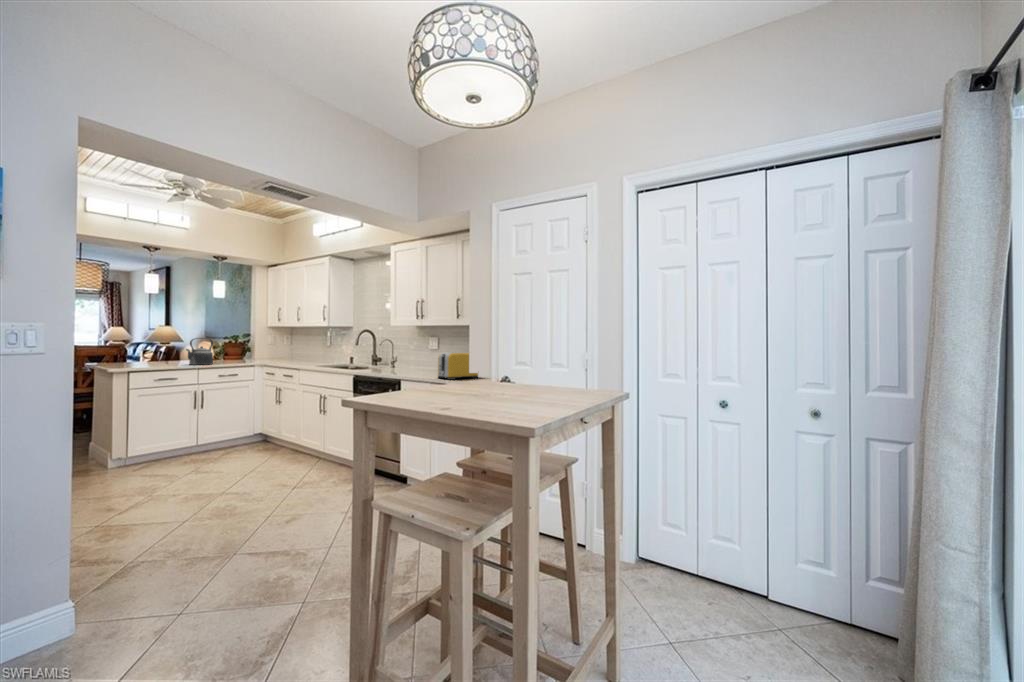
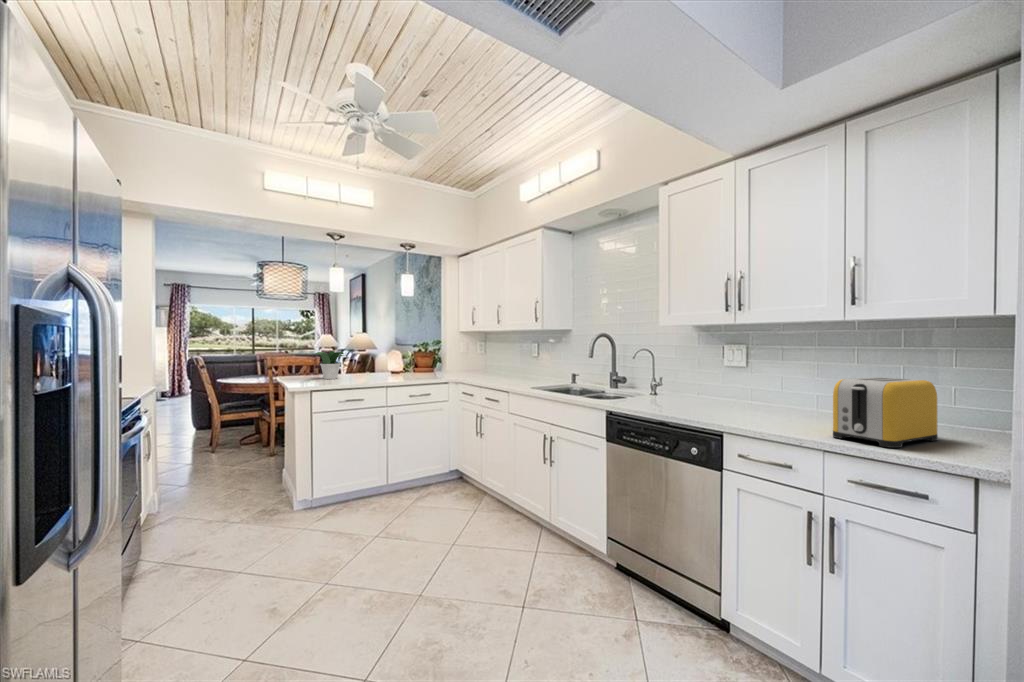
kettle: present [186,338,213,365] -> none [374,346,403,380]
potted plant: none [125,342,156,365] -> present [316,351,344,379]

